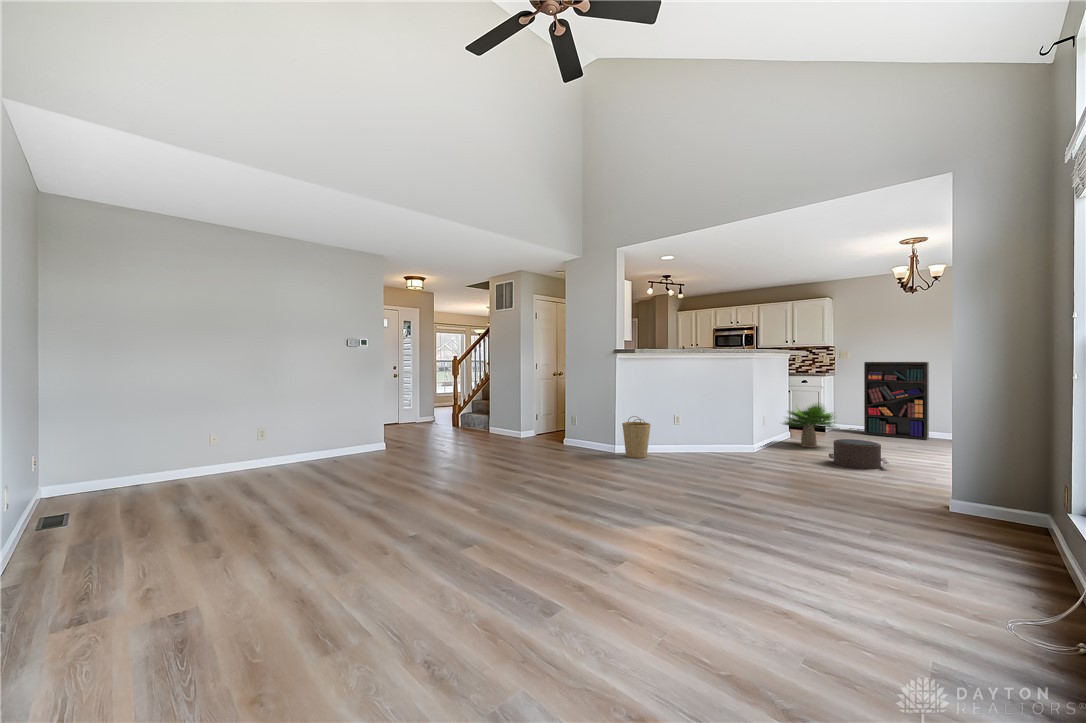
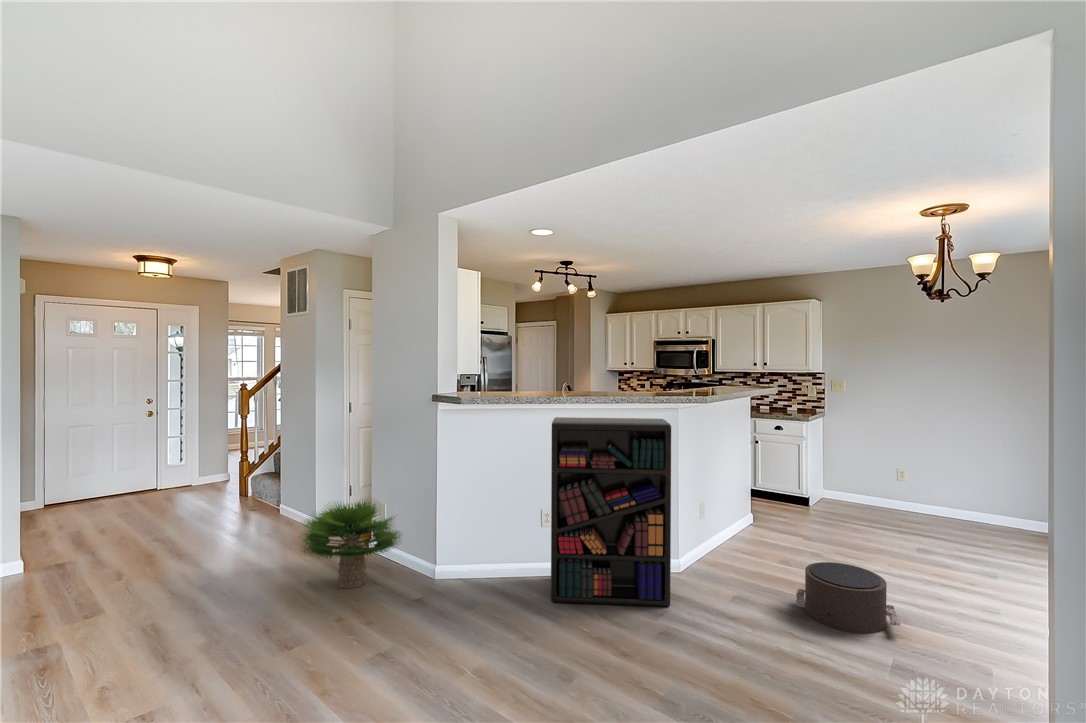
bookshelf: present [864,362,929,440] -> present [551,417,671,606]
potted plant: present [783,404,836,447] -> present [302,500,401,588]
basket: present [622,416,651,458] -> none [438,515,489,600]

